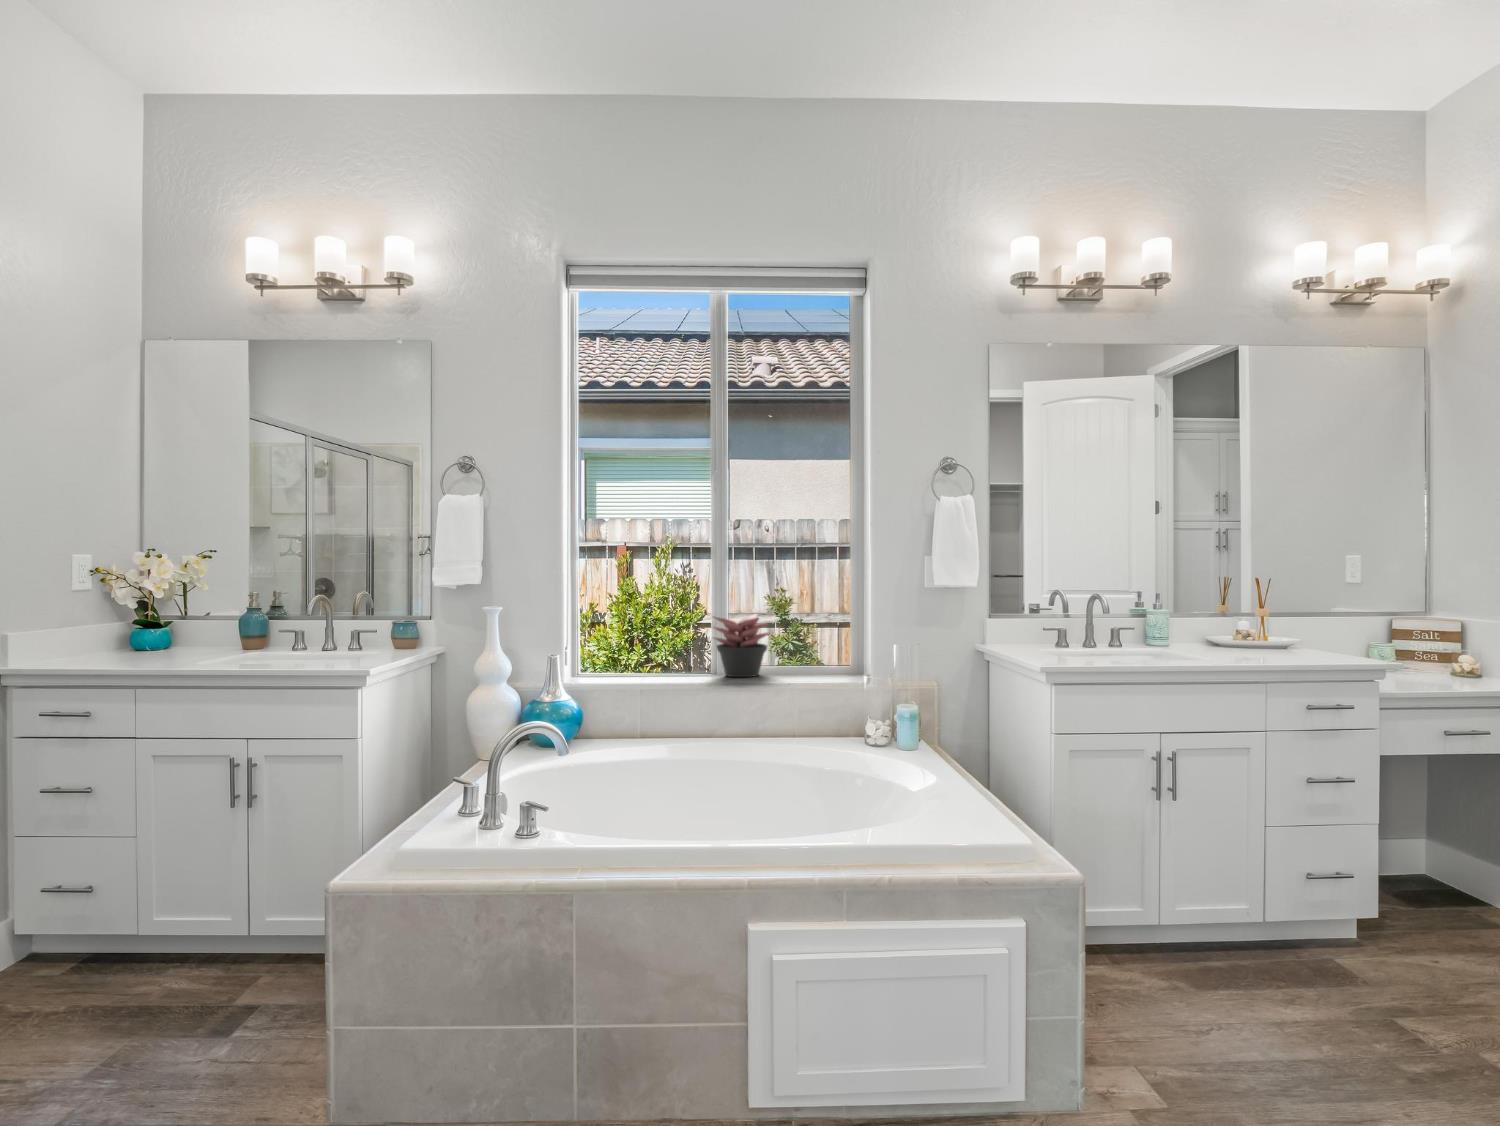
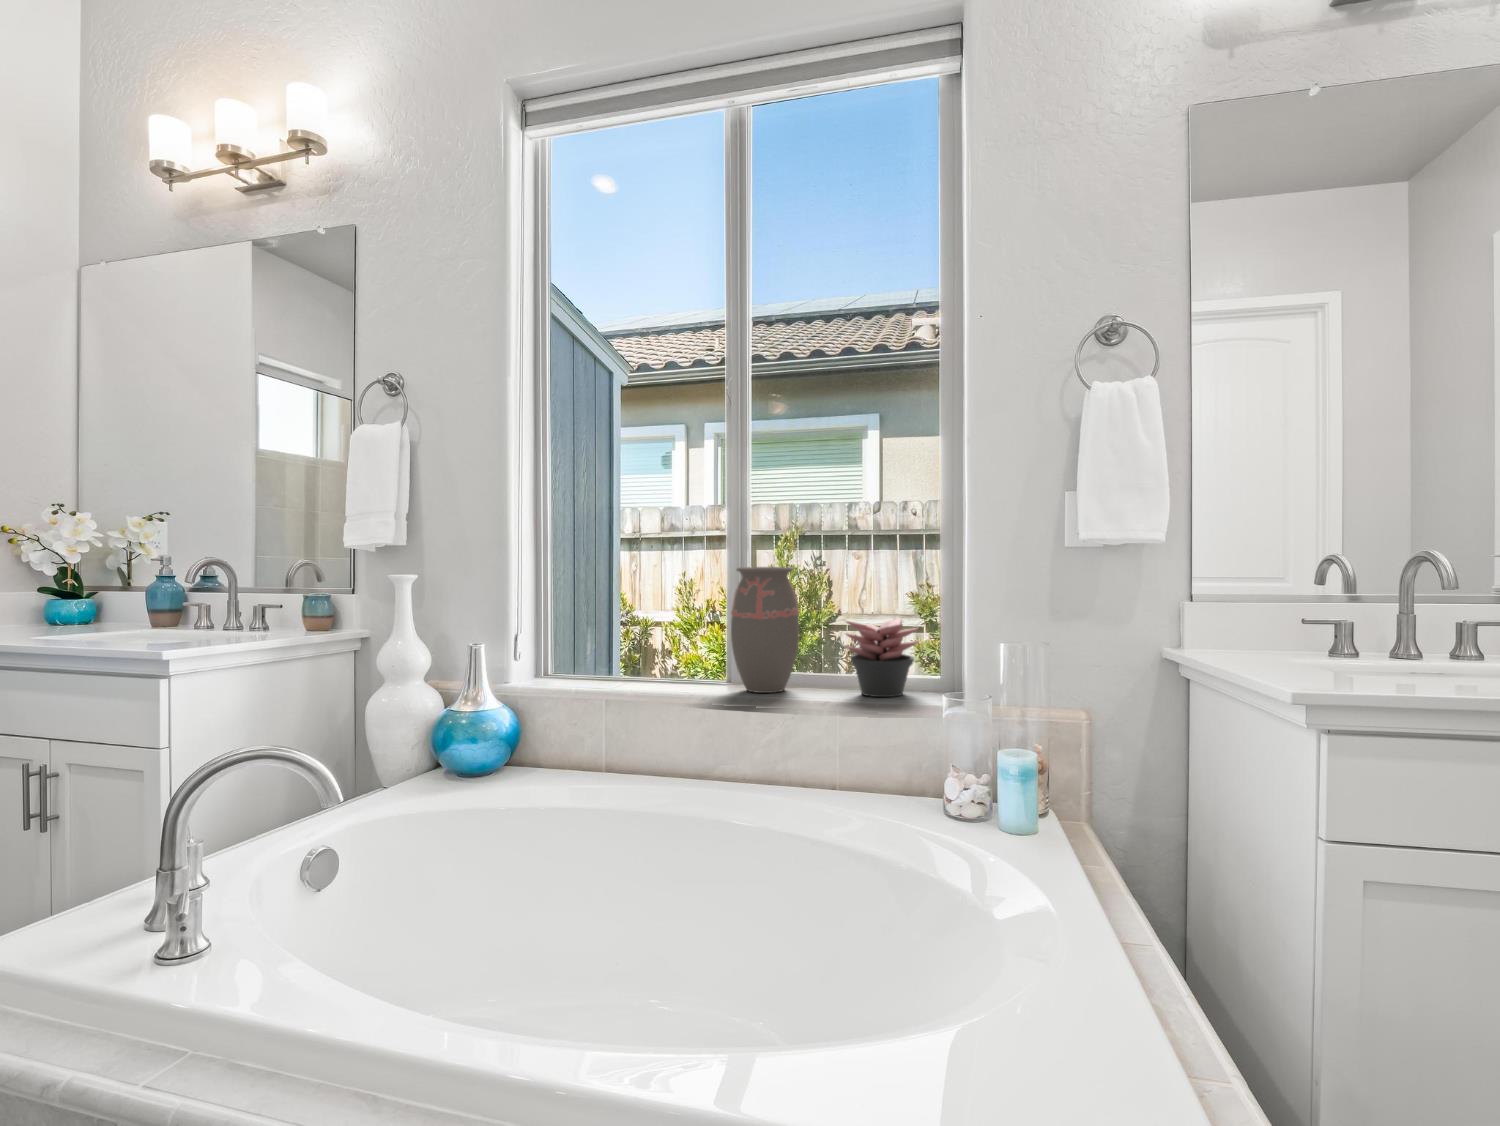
decorative vase: none [617,573,674,677] -> present [731,567,799,693]

